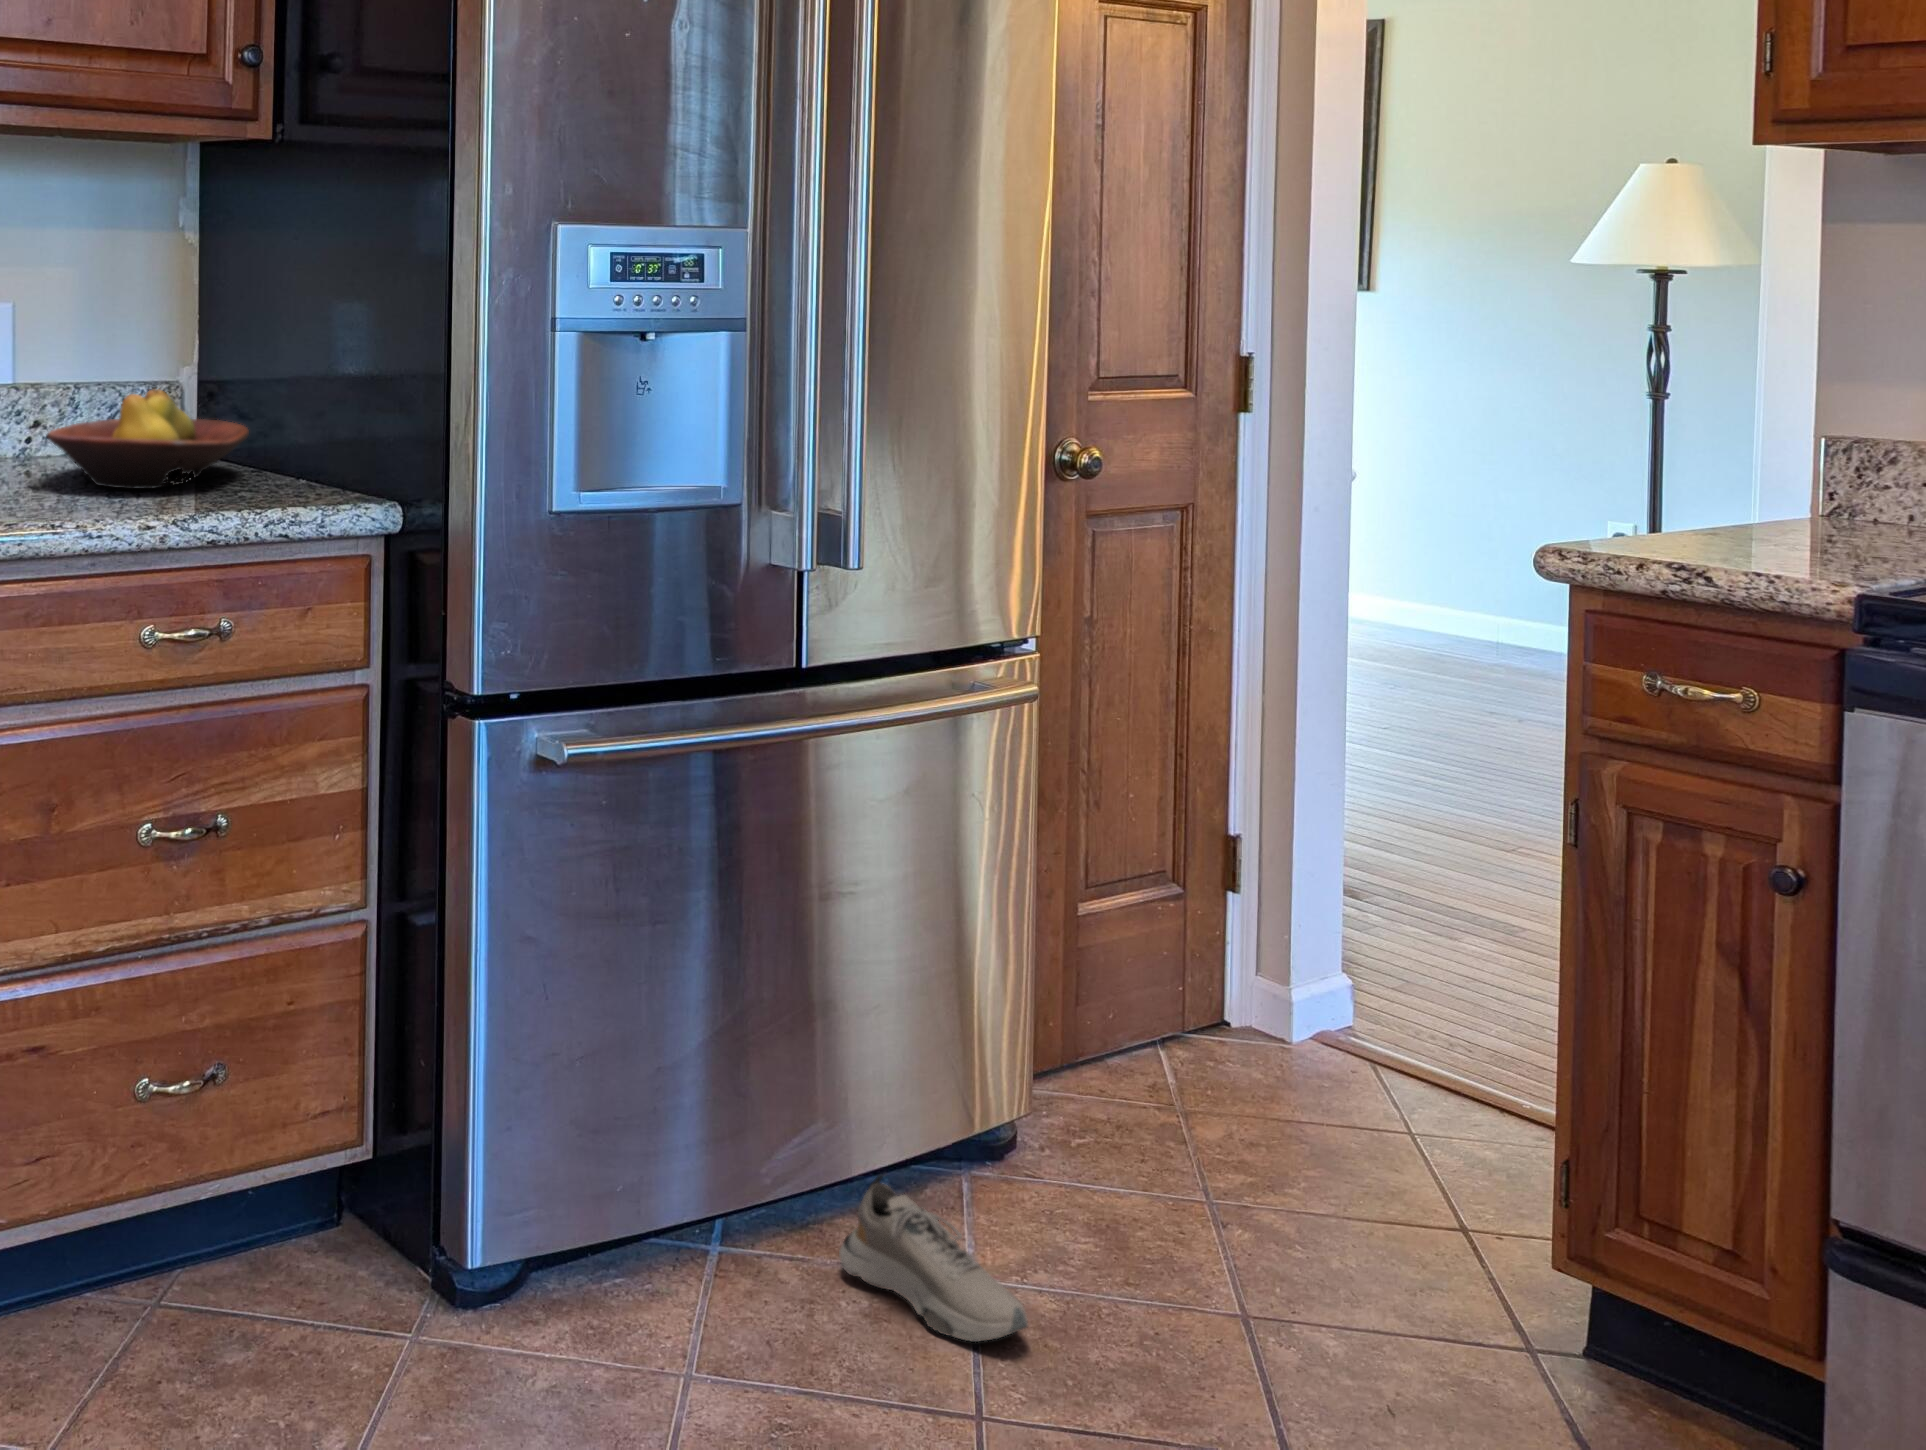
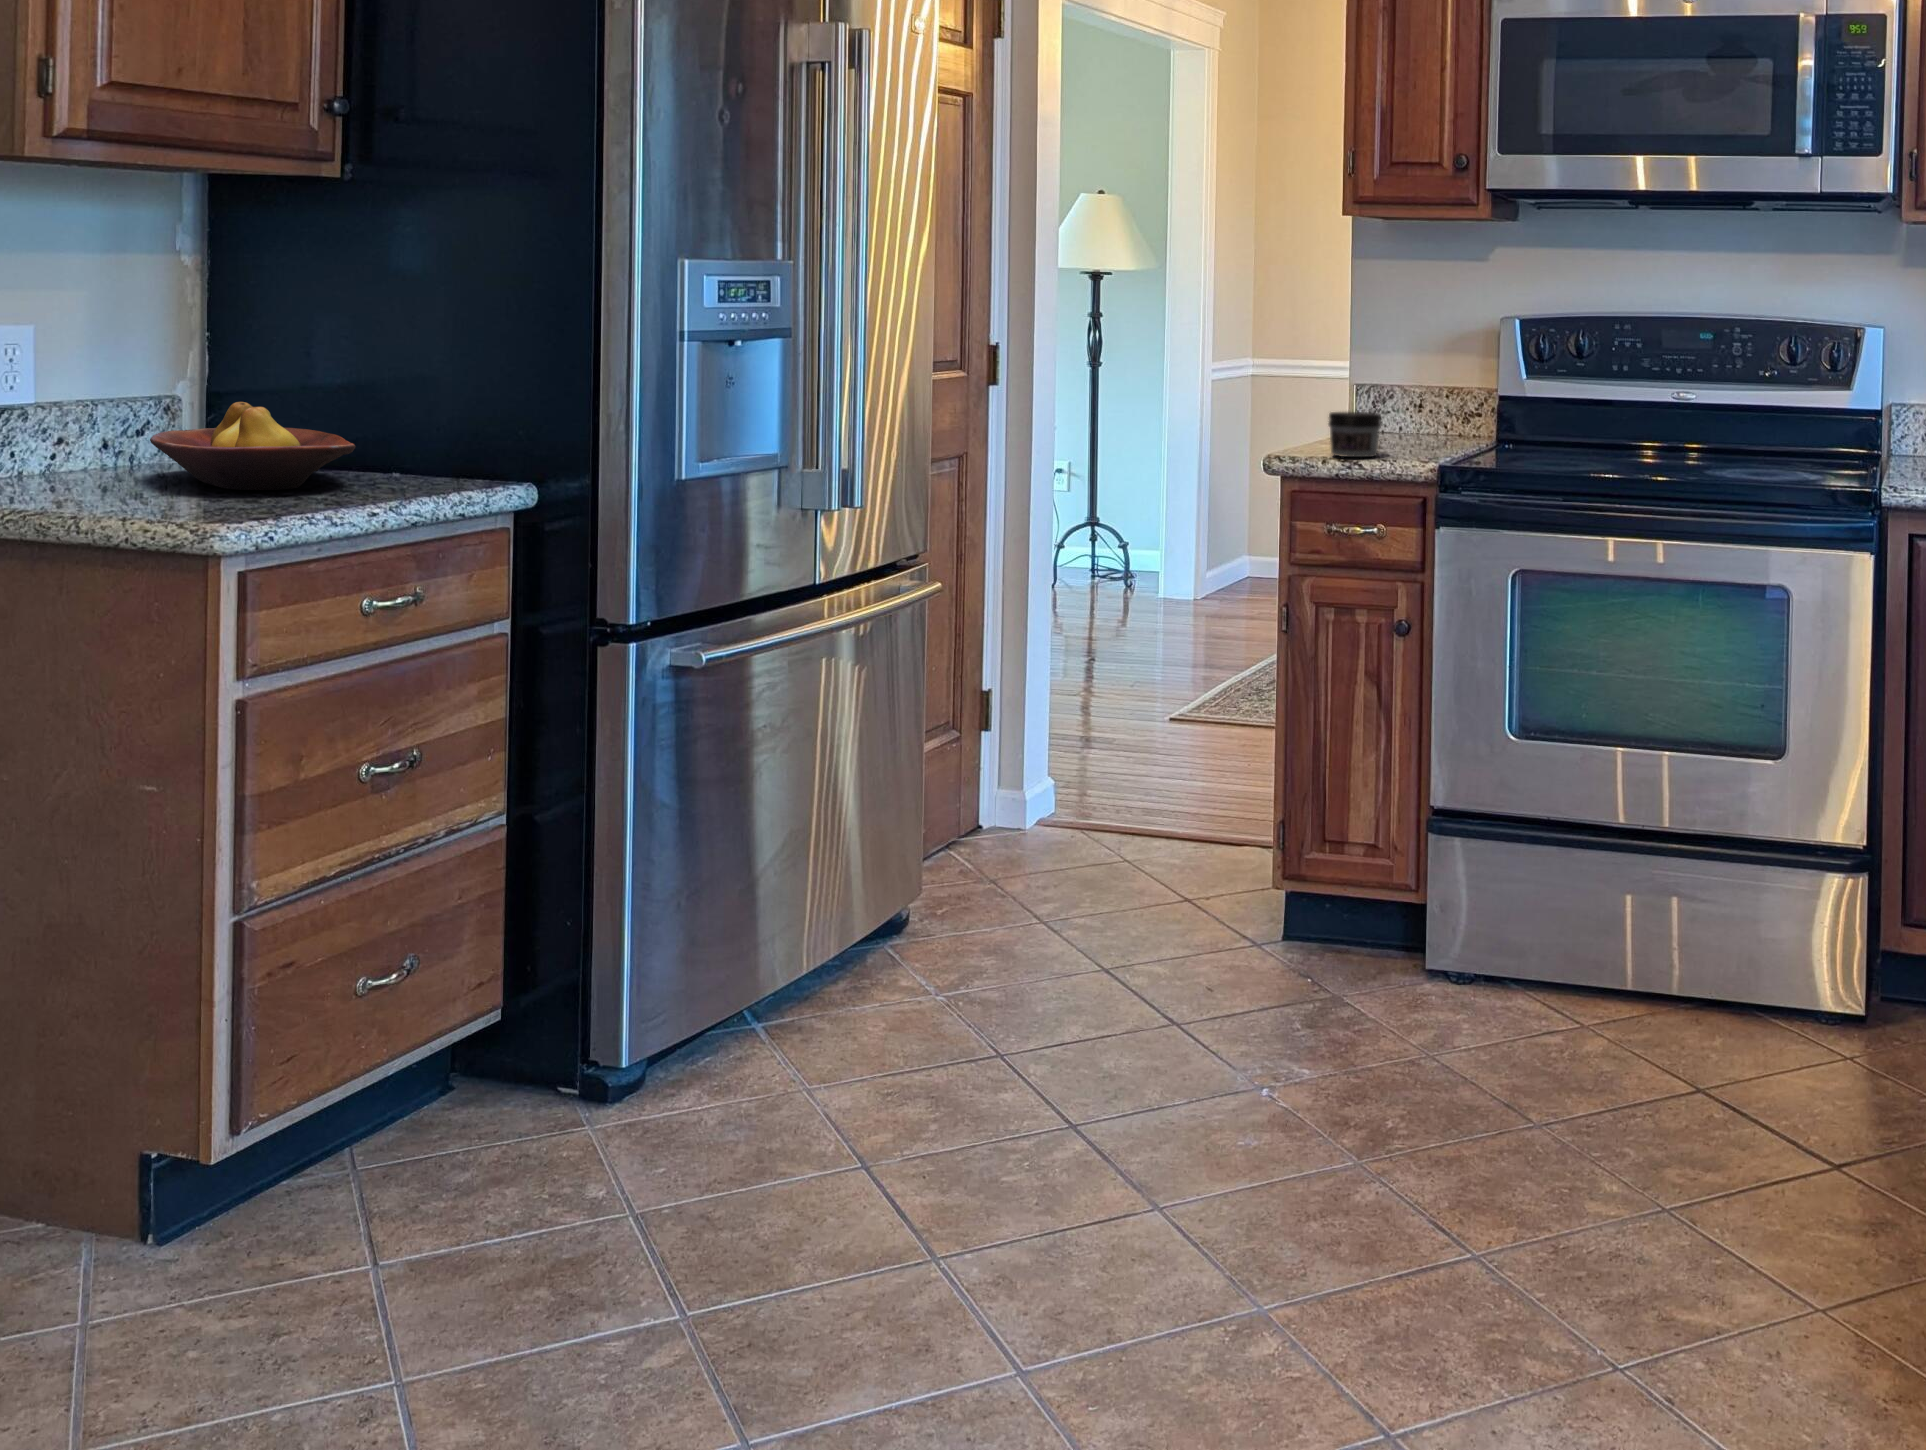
jar: none [1679,477,1791,560] -> present [1328,412,1382,457]
shoe: present [839,1175,1028,1342] -> none [860,925,1008,1015]

